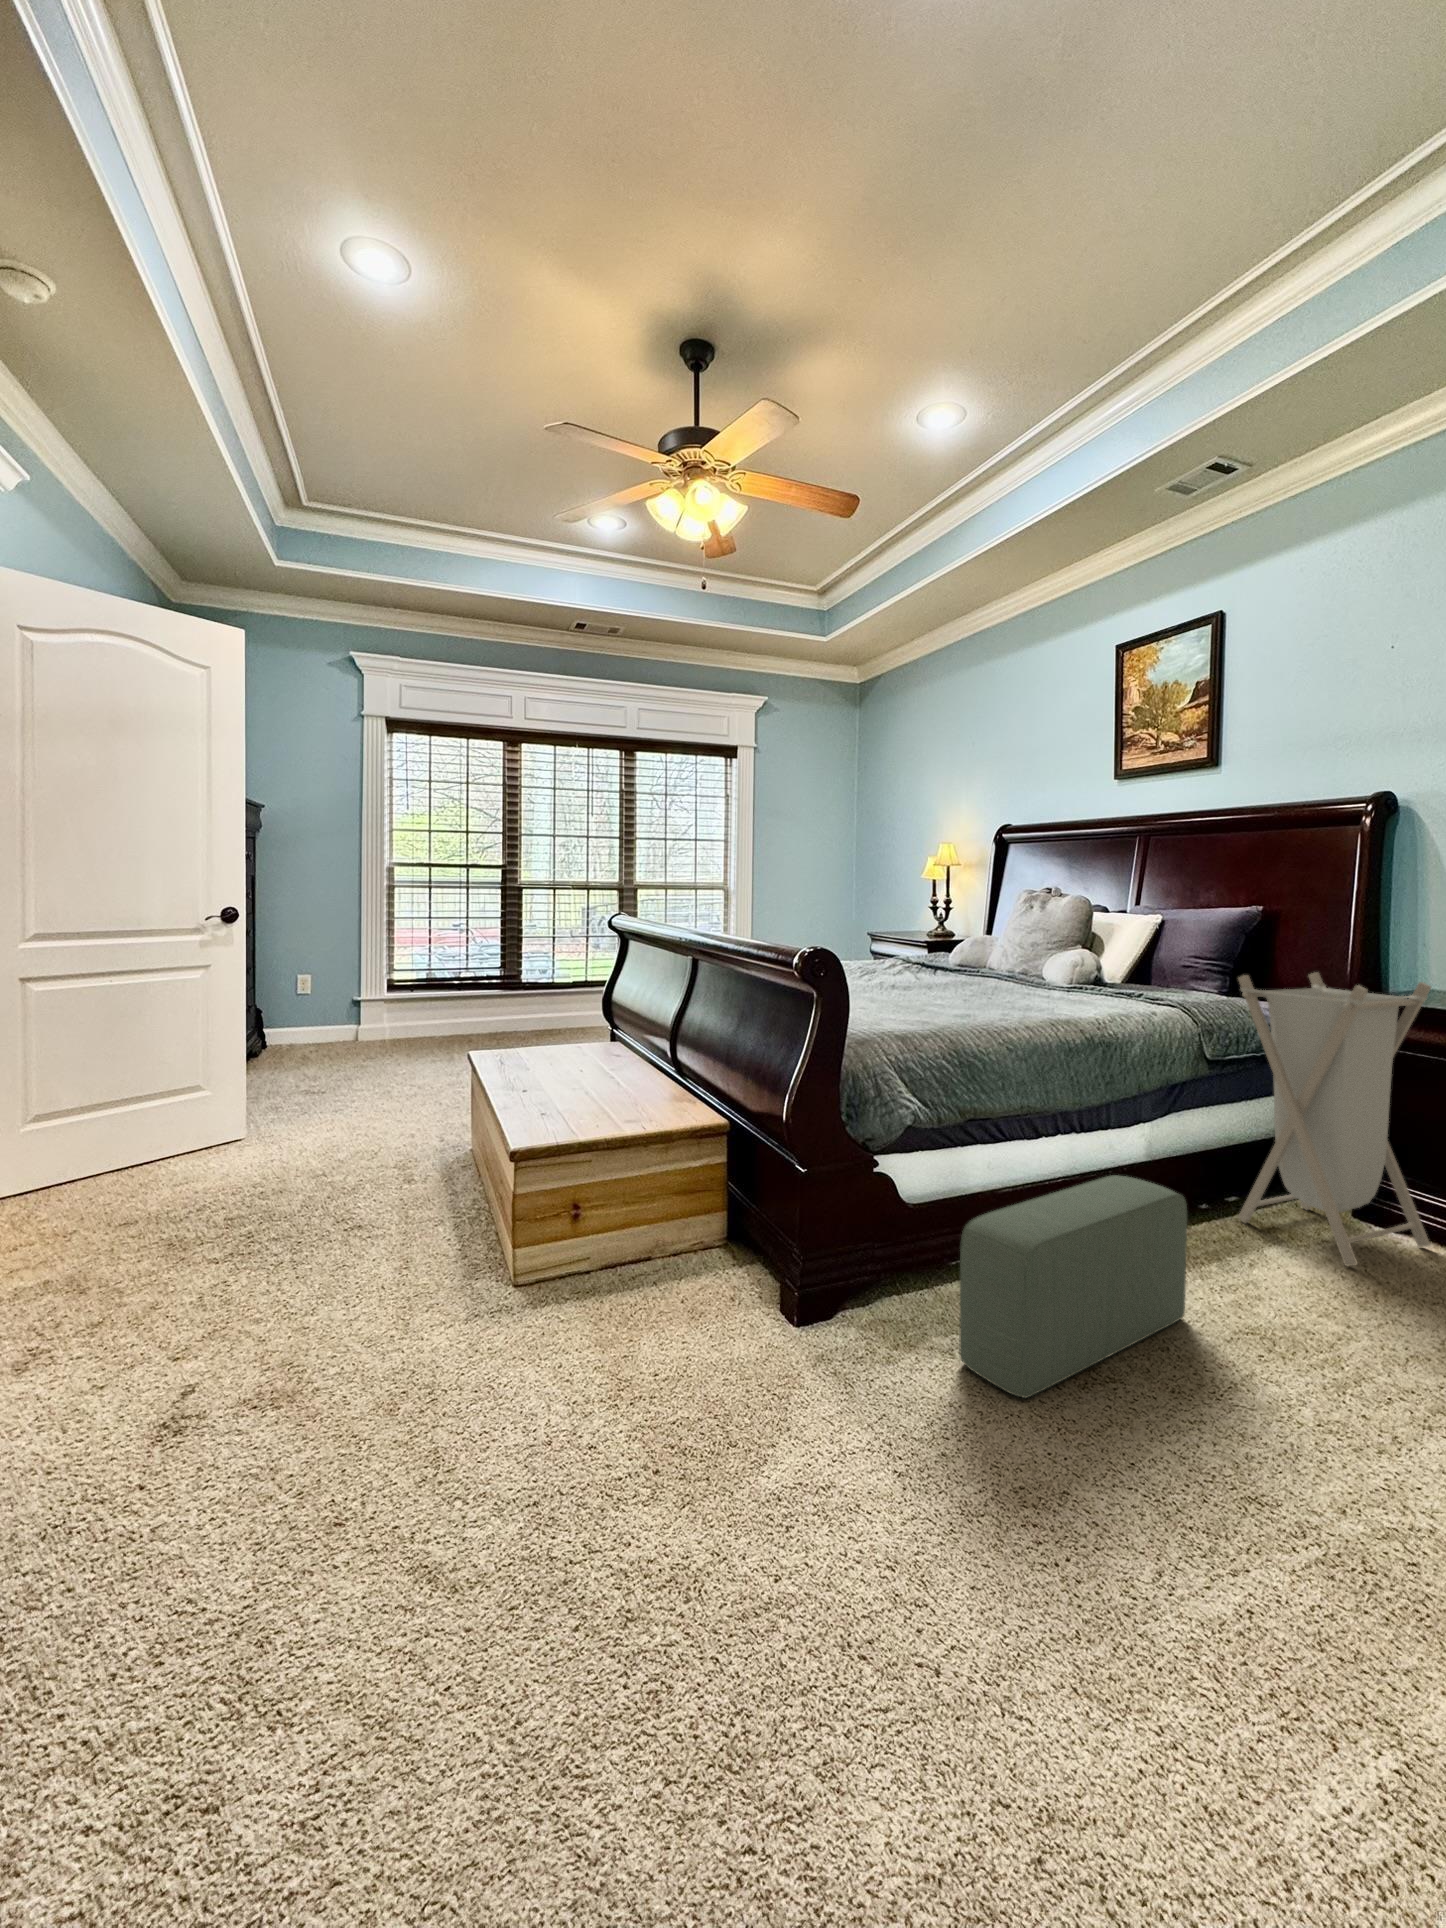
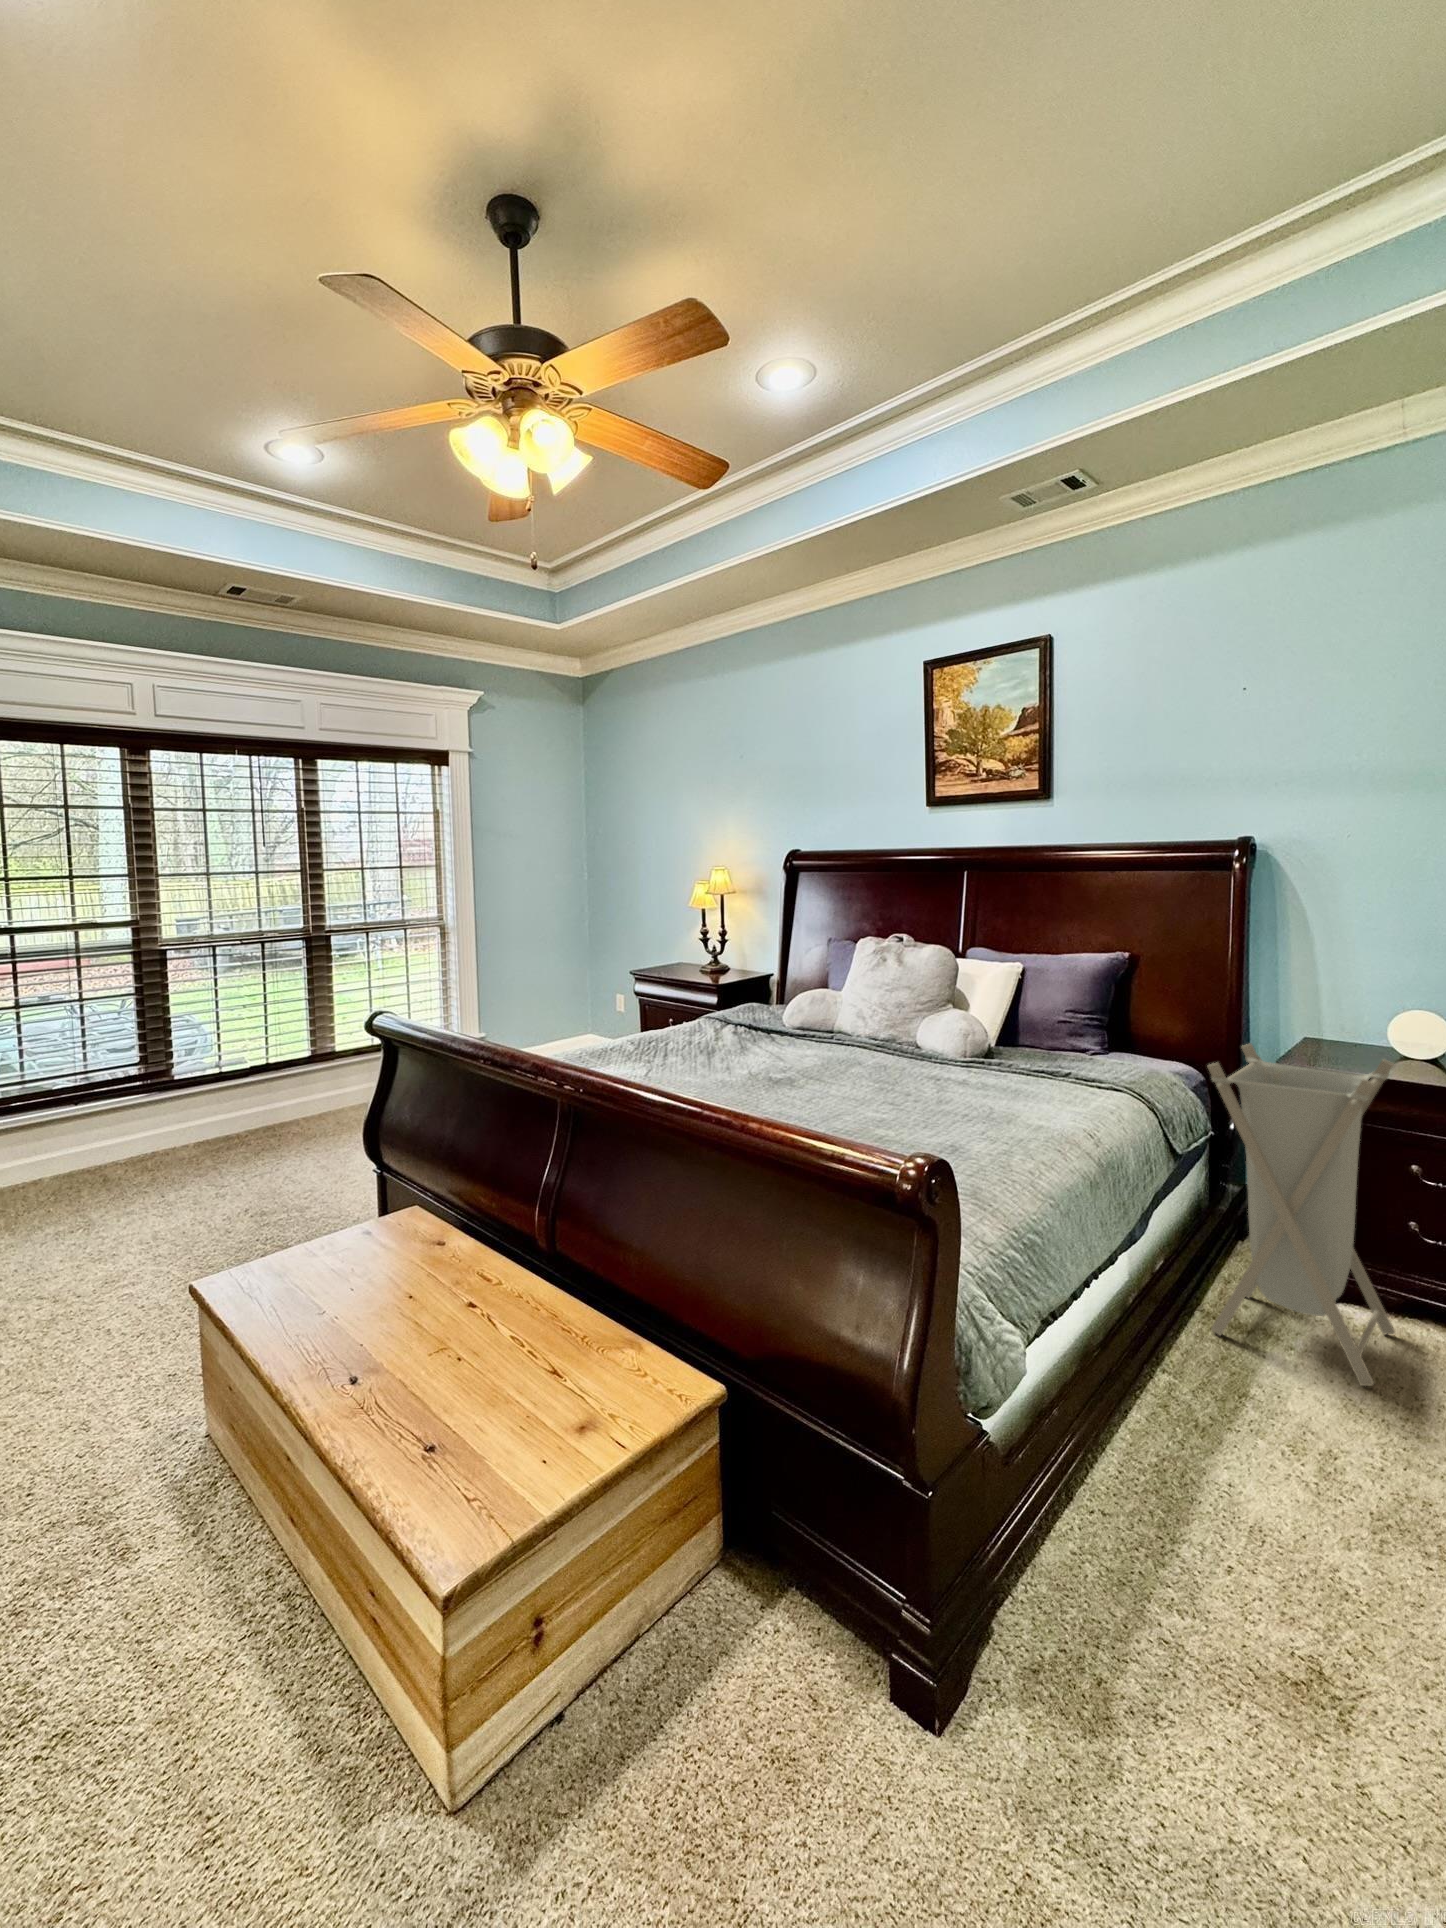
pouf: present [959,1175,1187,1398] -> none [1185,1367,1337,1807]

